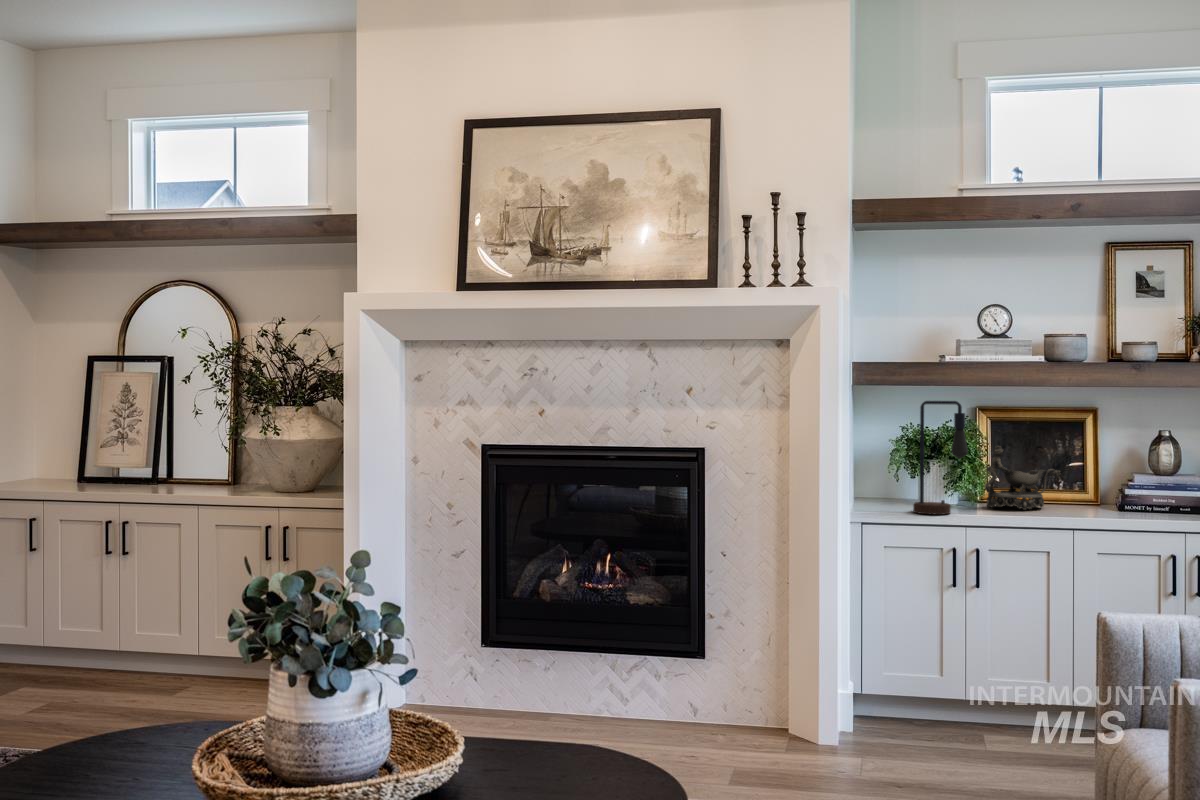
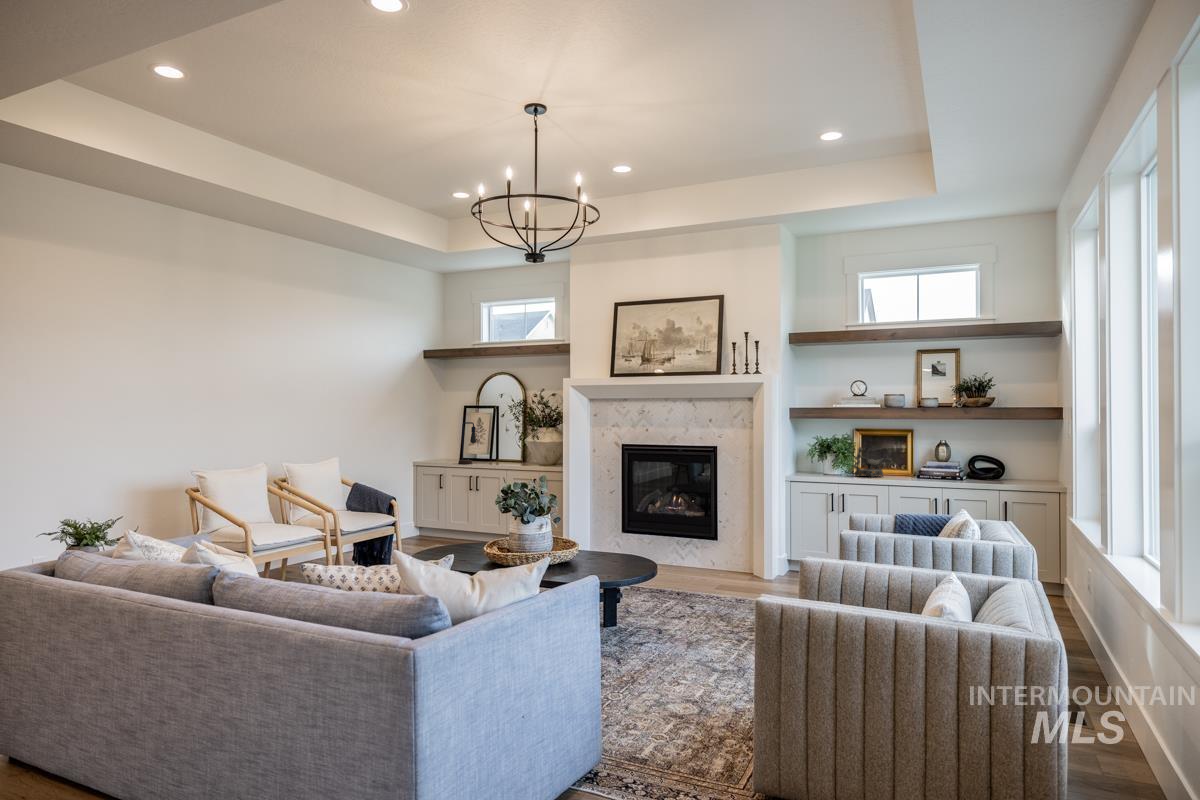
table lamp: present [913,401,968,514] -> present [459,422,476,464]

